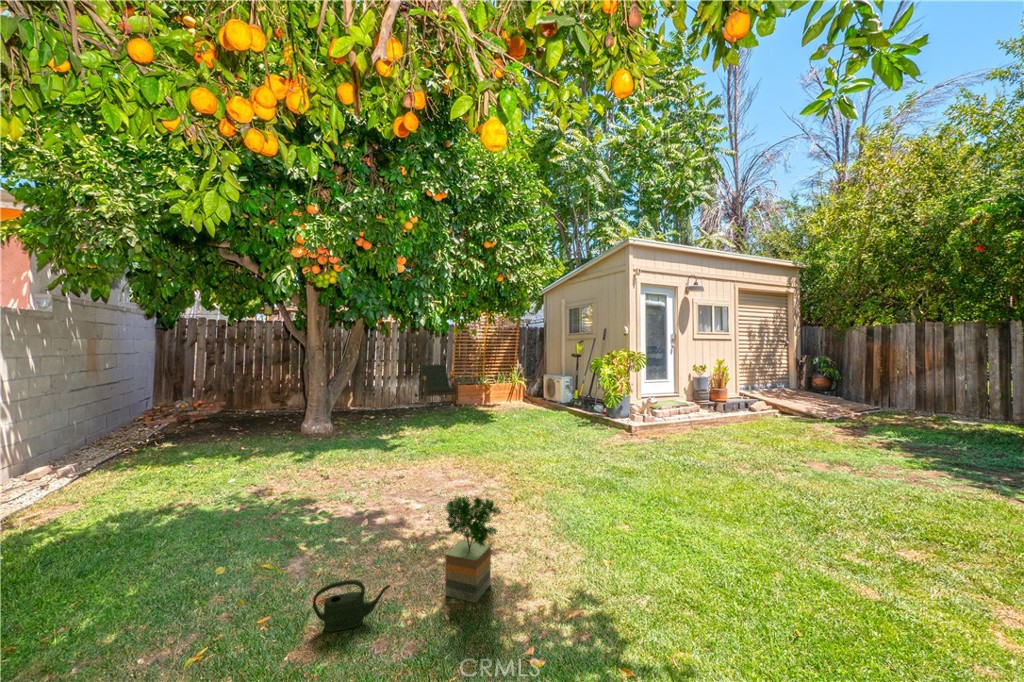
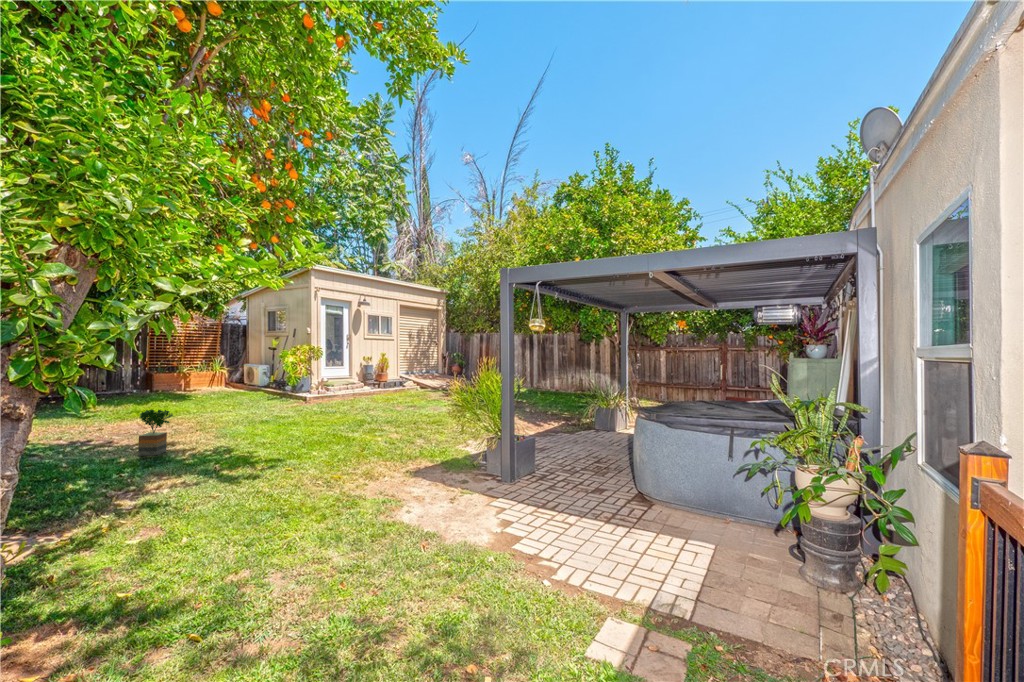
lounge chair: present [420,364,458,406] -> none [109,356,153,394]
watering can: present [313,580,390,632] -> none [57,445,105,468]

